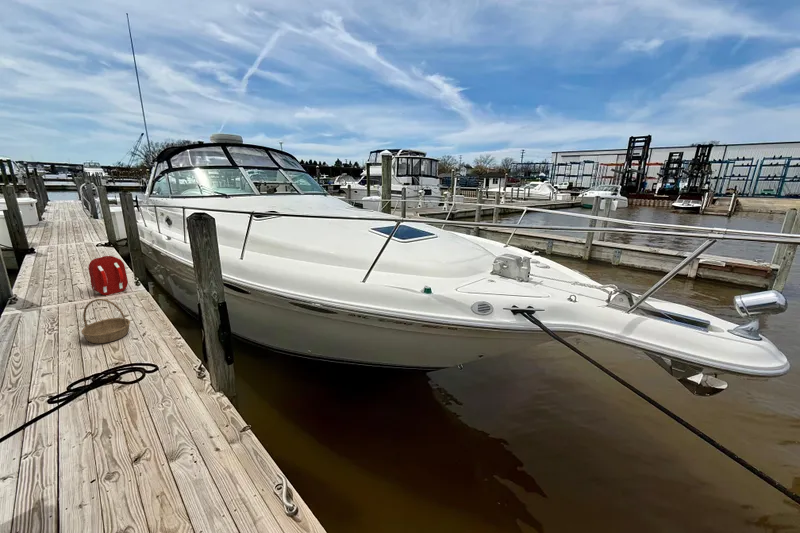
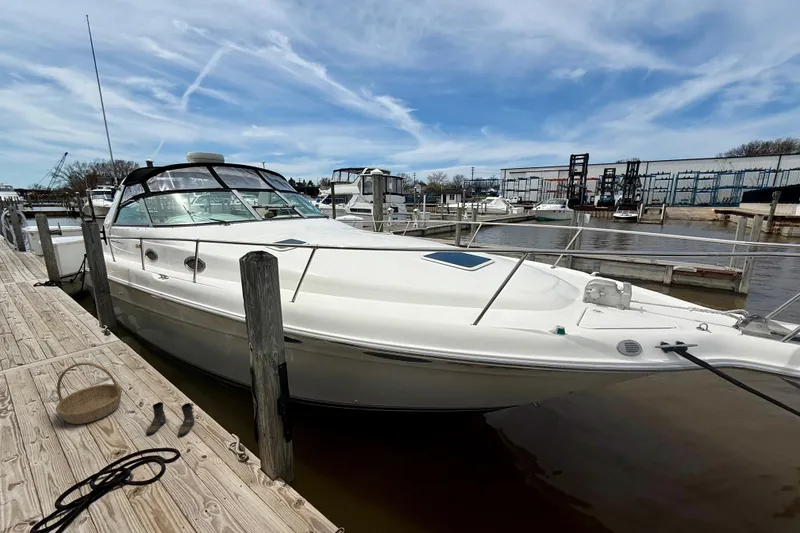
backpack: present [88,256,128,295] -> none [45,300,97,351]
boots: none [139,332,176,356] -> present [146,402,195,435]

